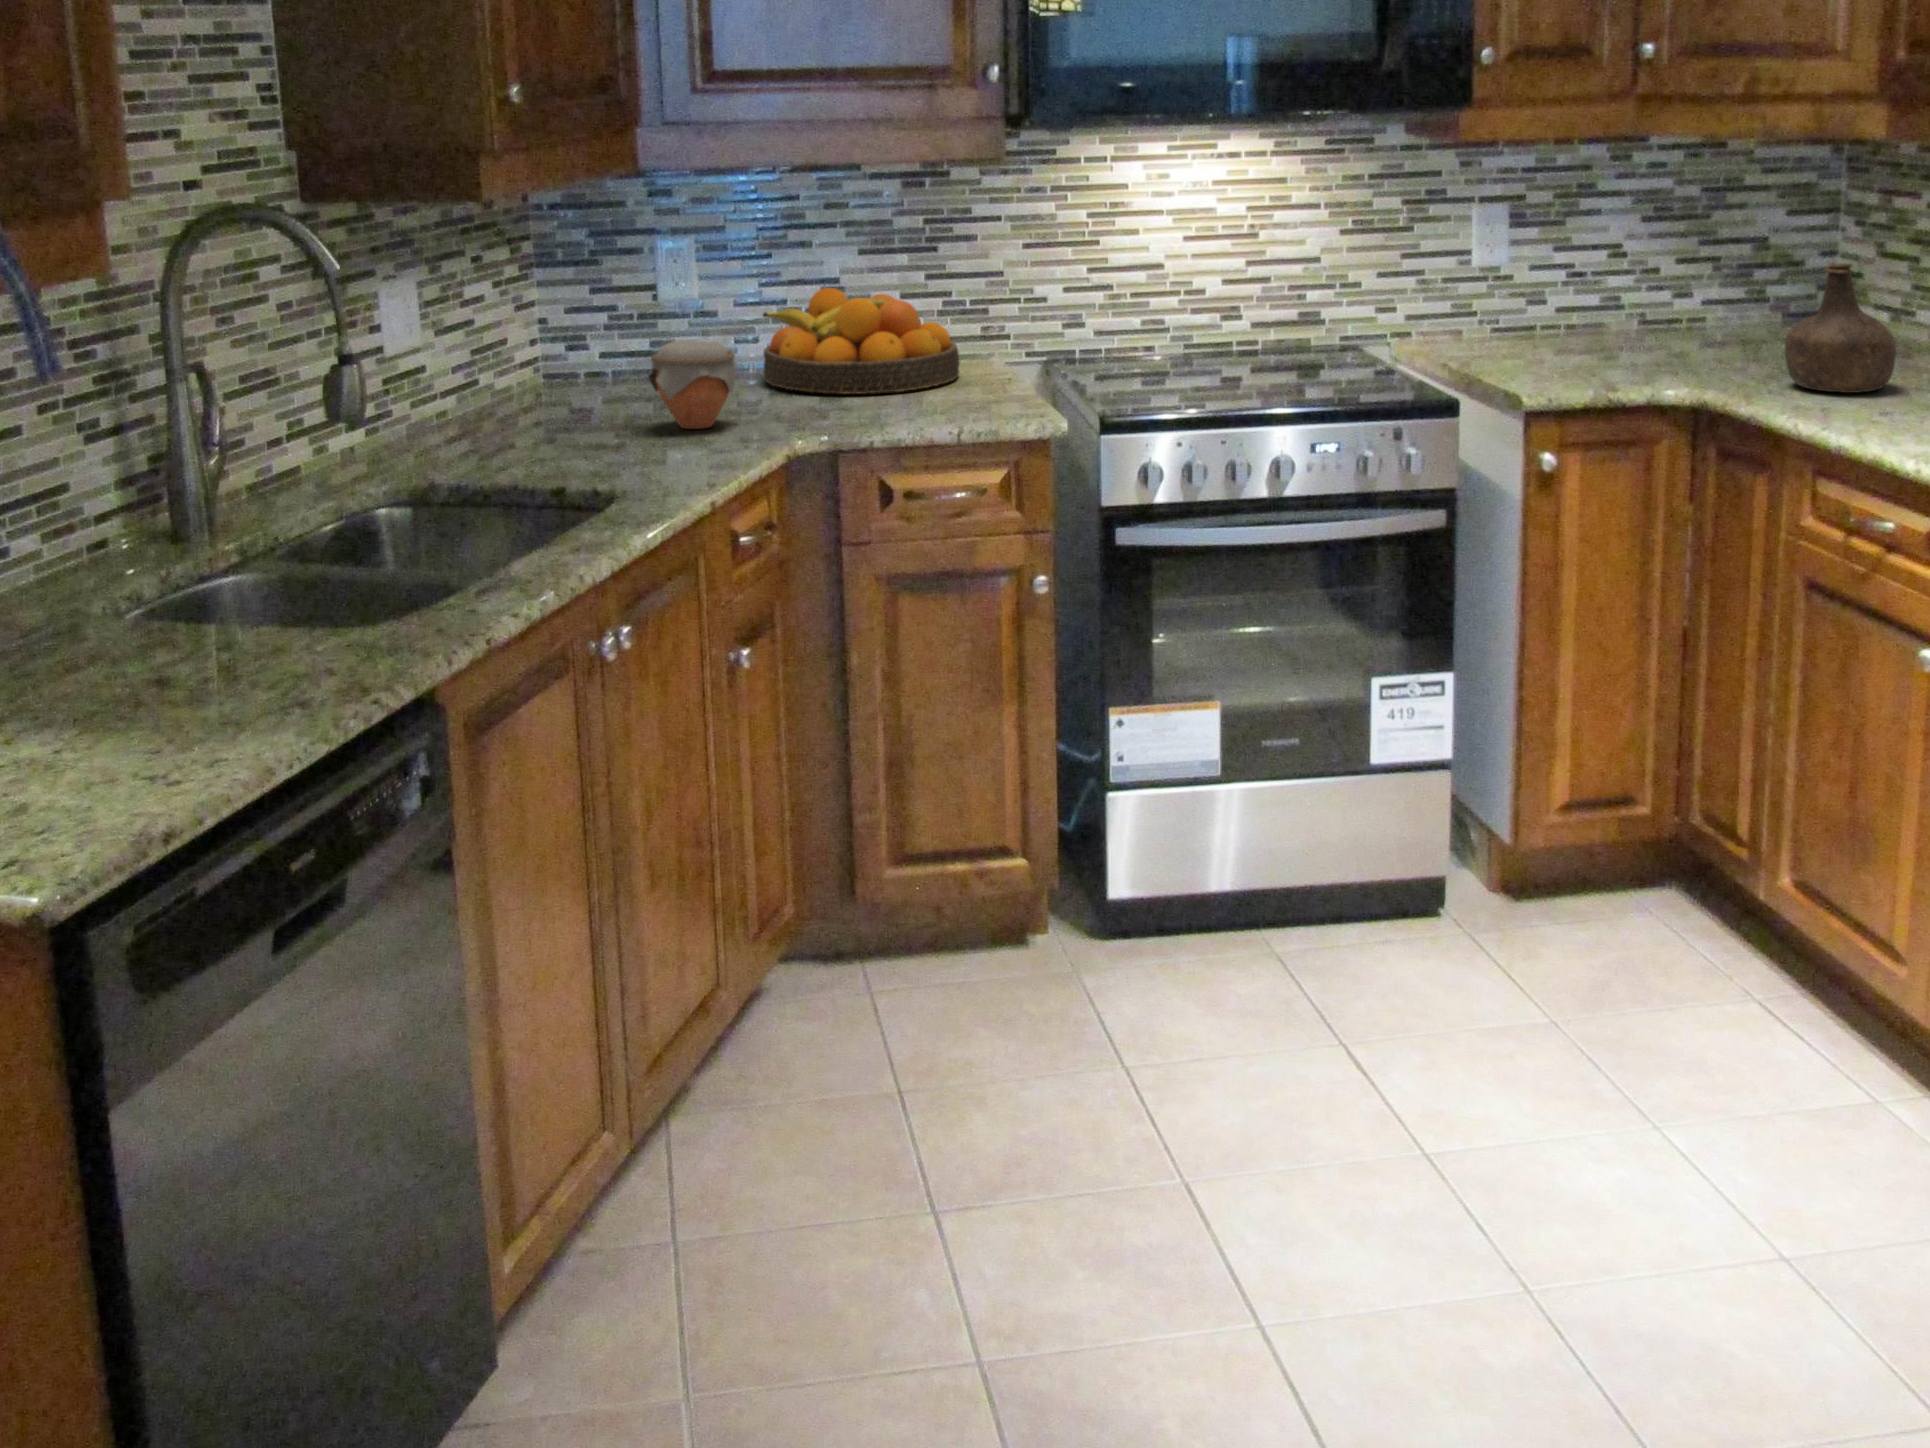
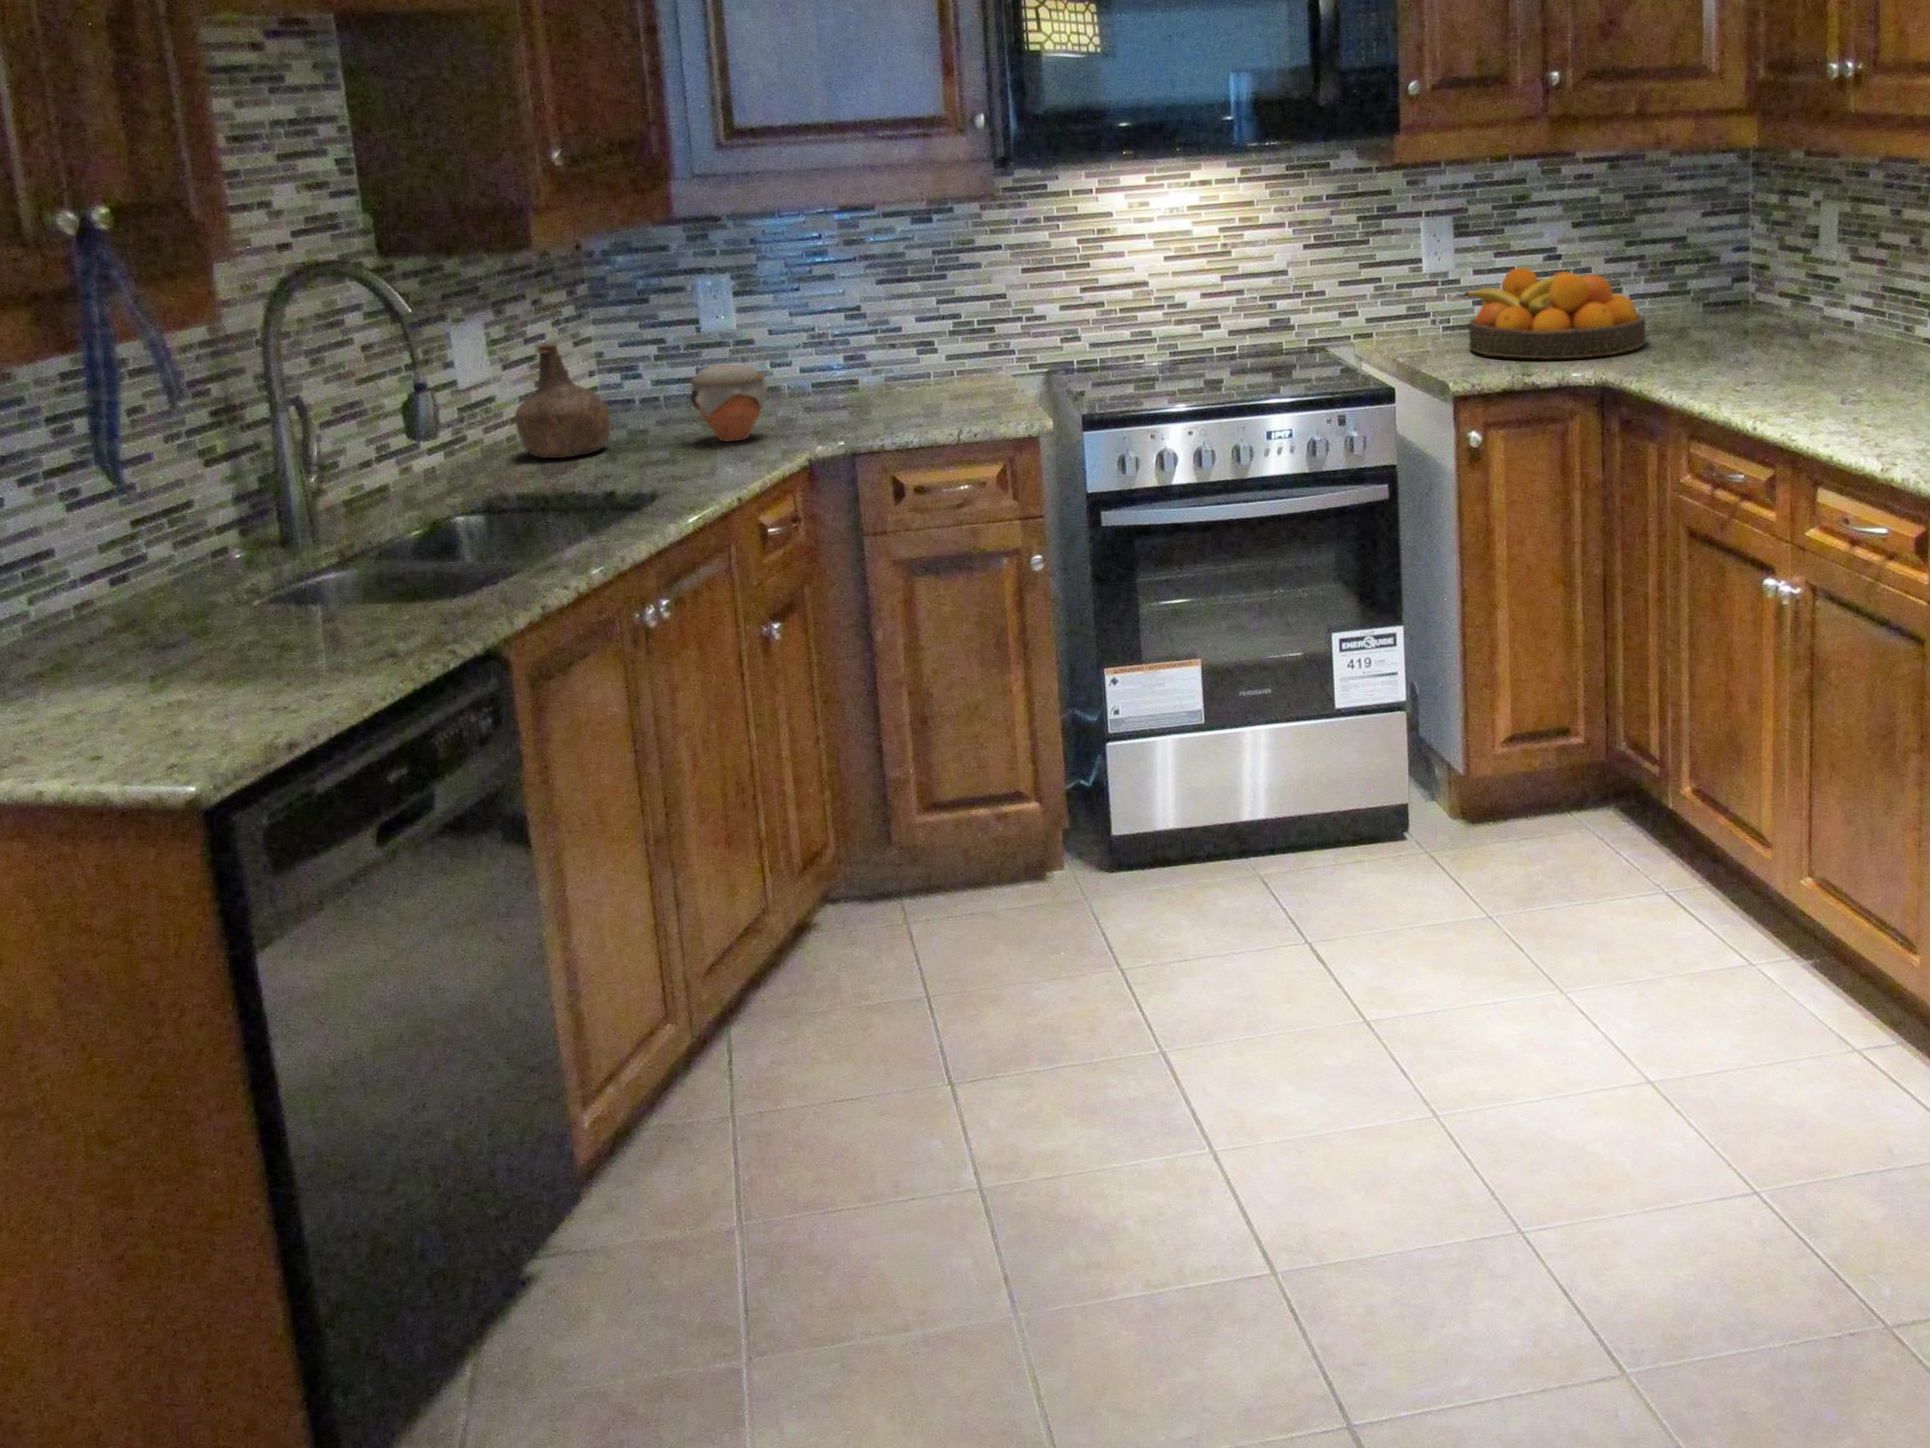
bottle: present [1785,263,1896,393] -> present [515,344,610,458]
fruit bowl: present [763,288,959,394] -> present [1465,268,1646,359]

